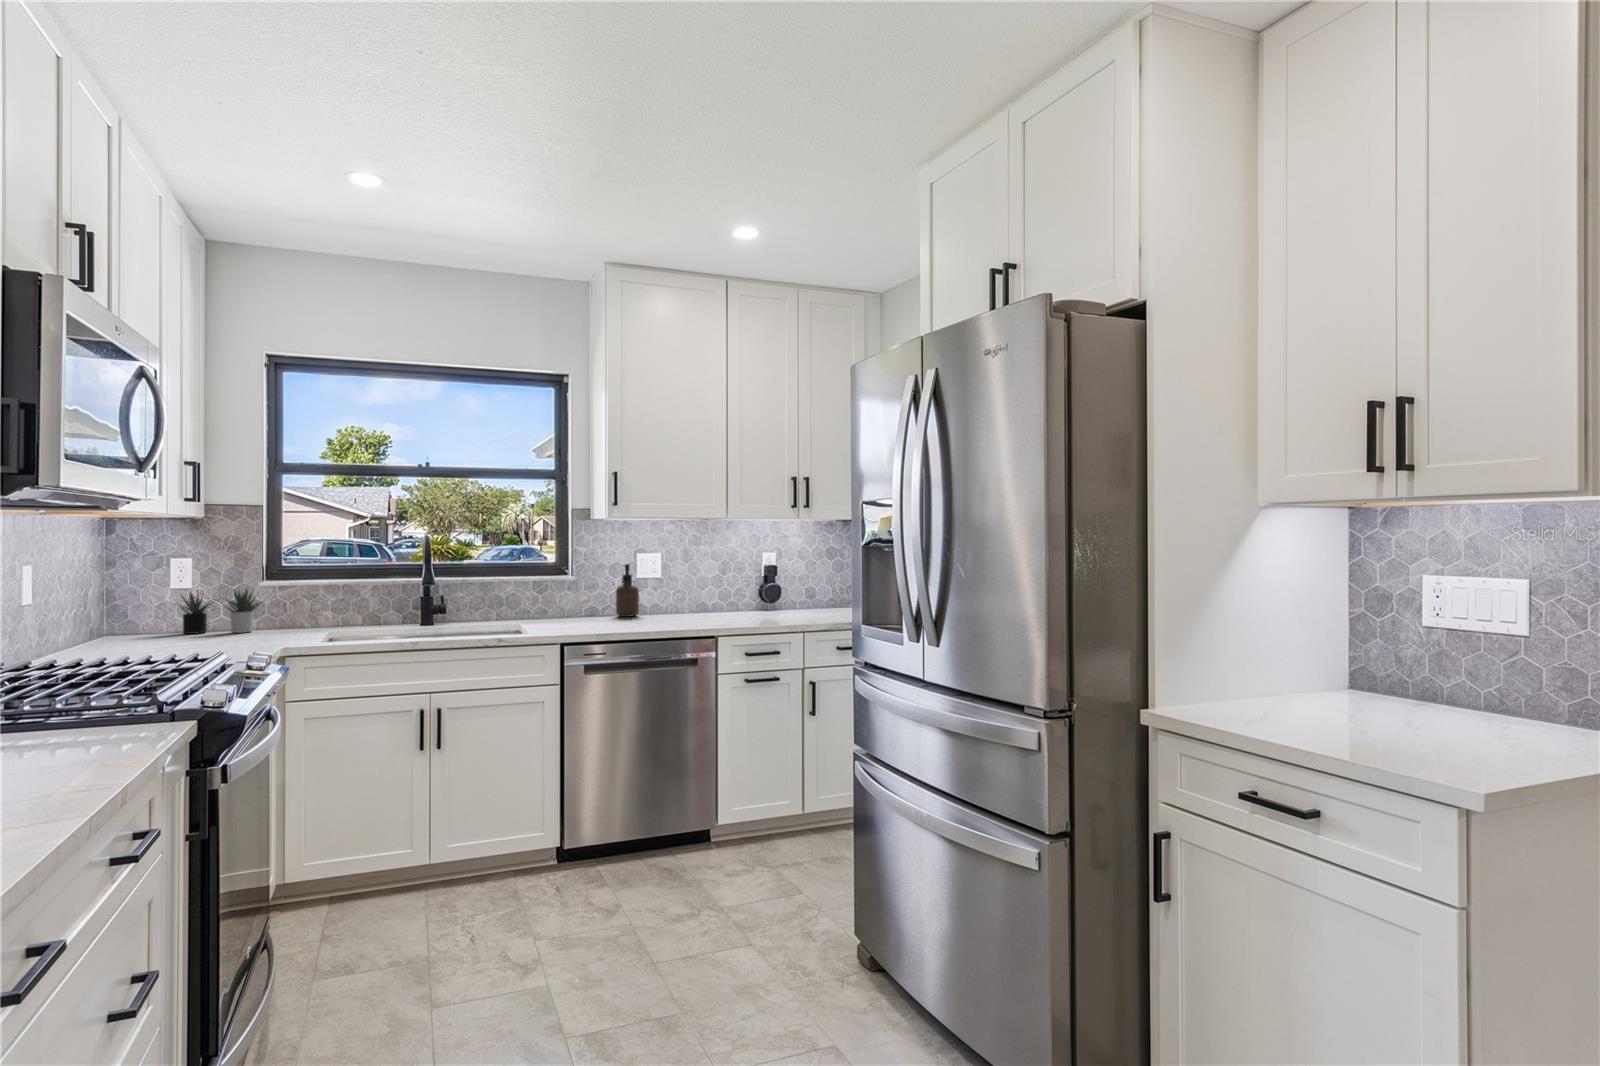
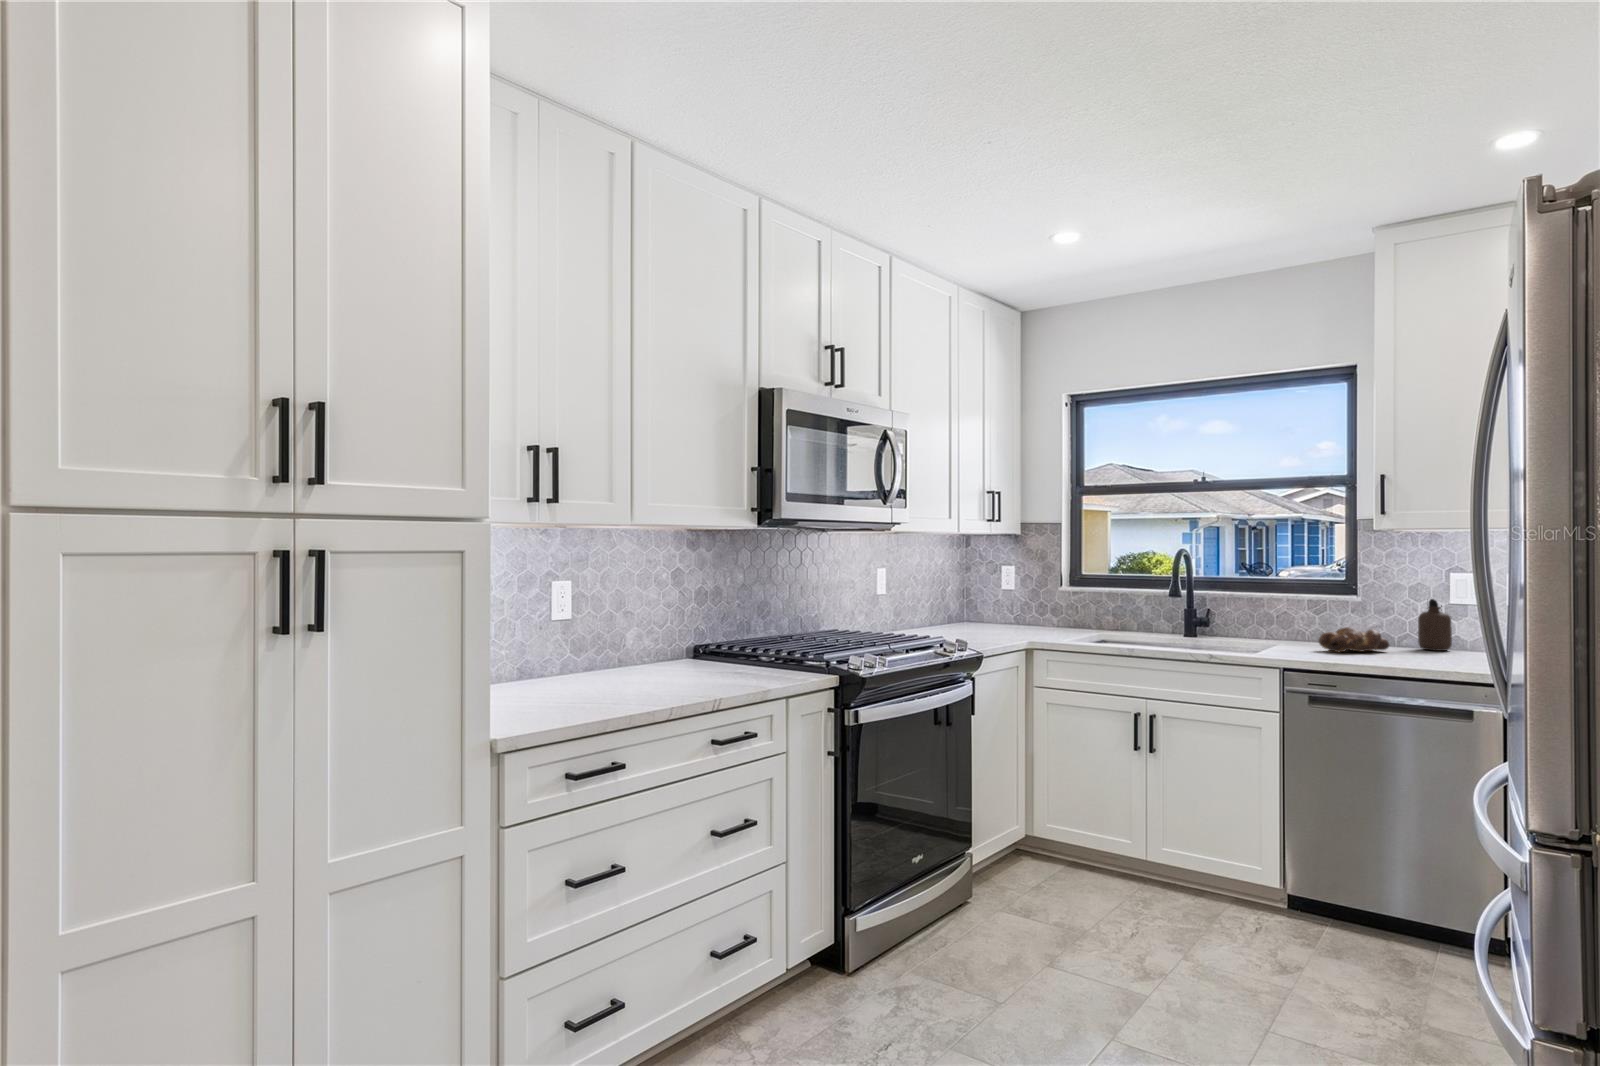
succulent plant: present [177,589,264,634] -> none [1003,588,1065,628]
bread loaf: none [565,603,610,626] -> present [1318,627,1389,653]

